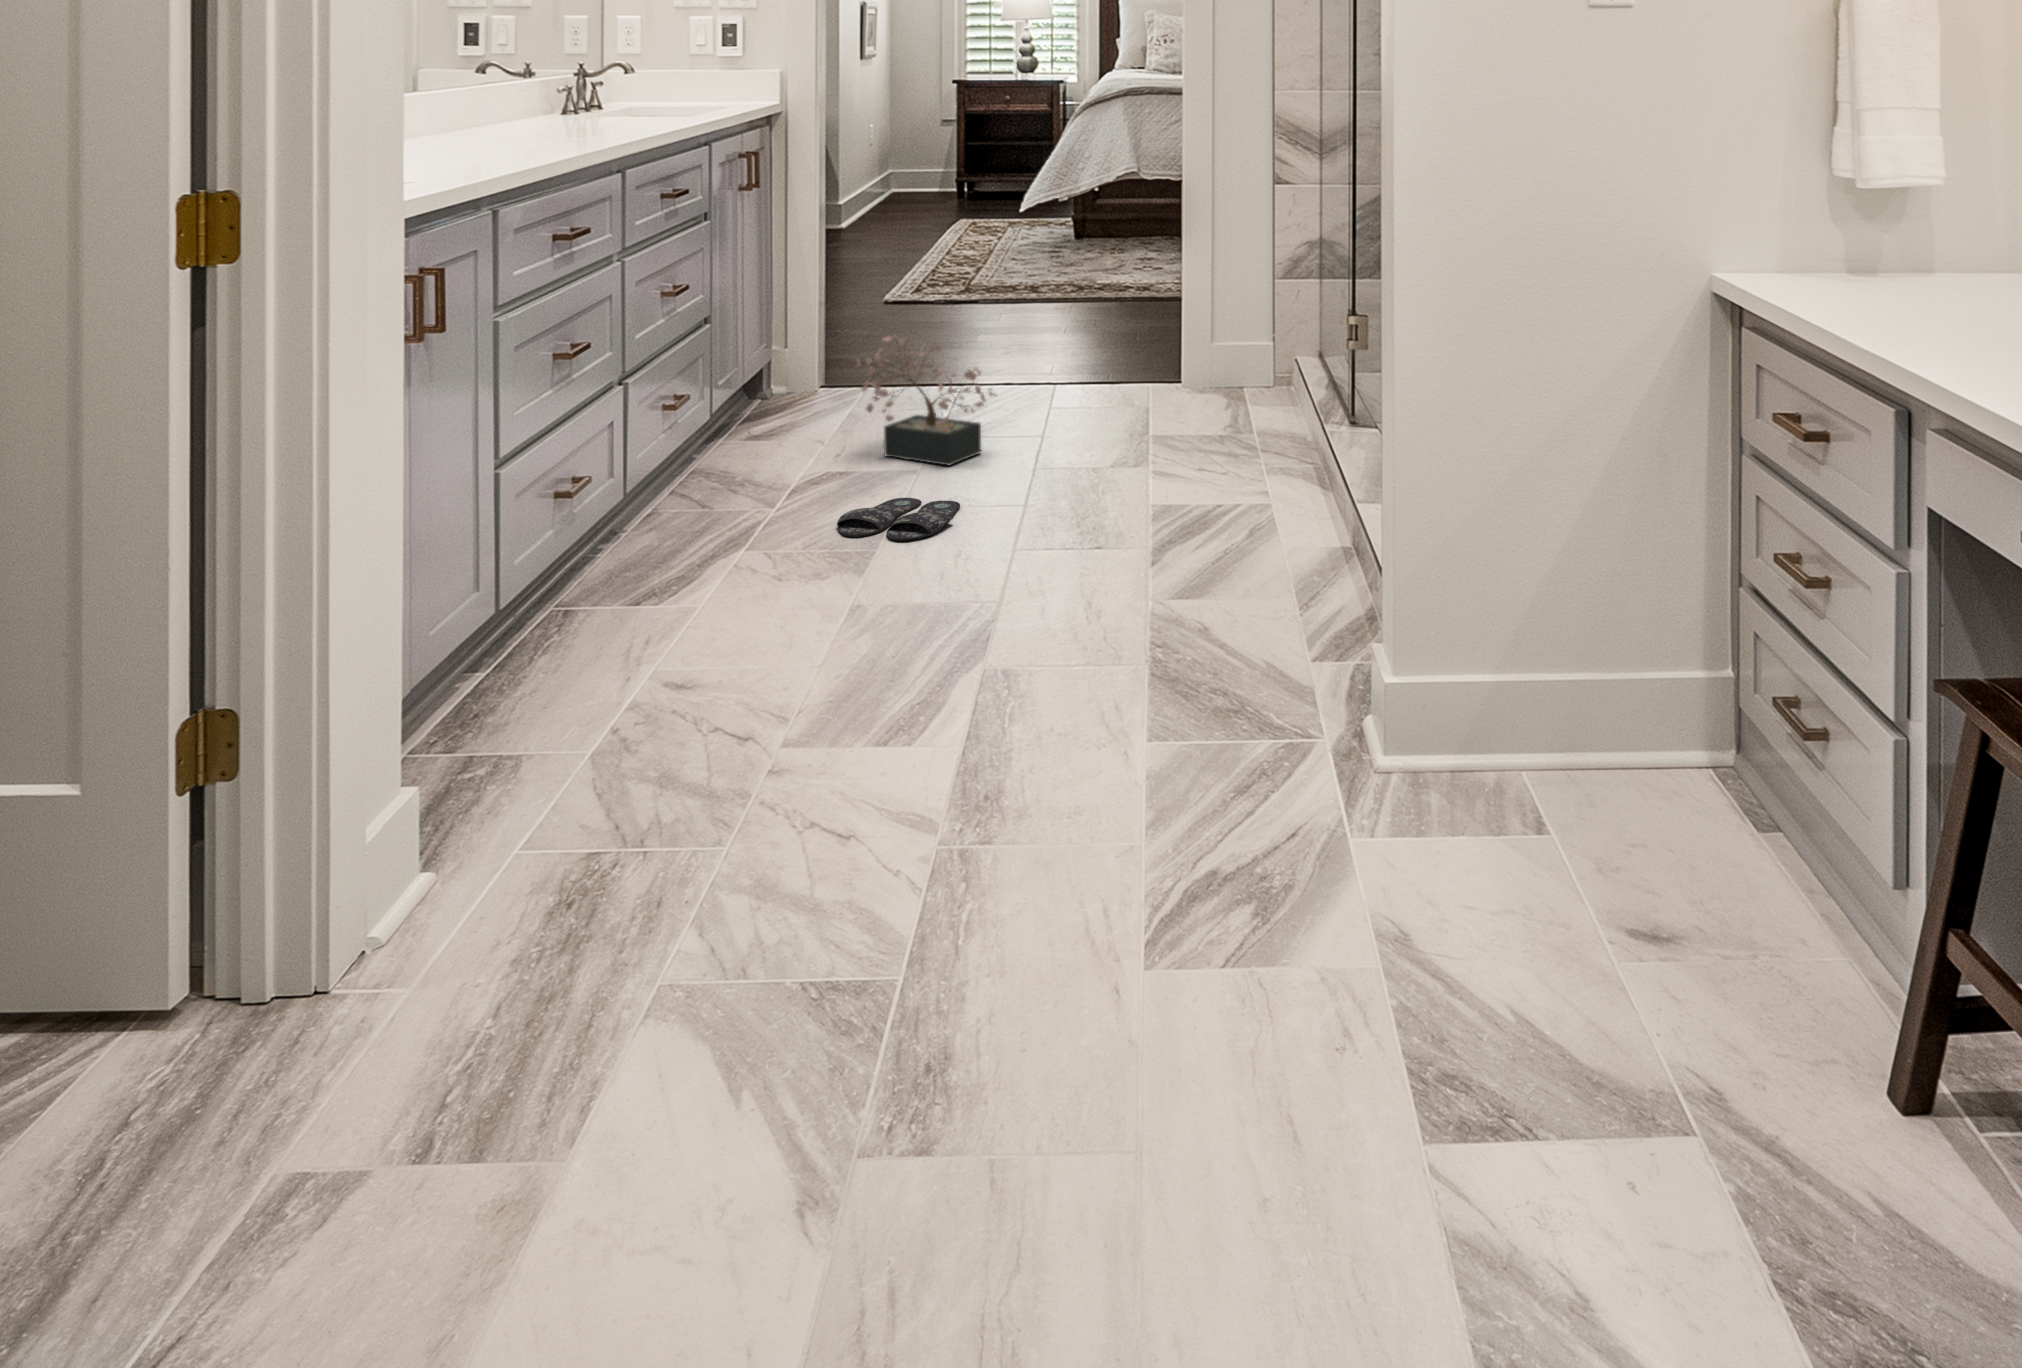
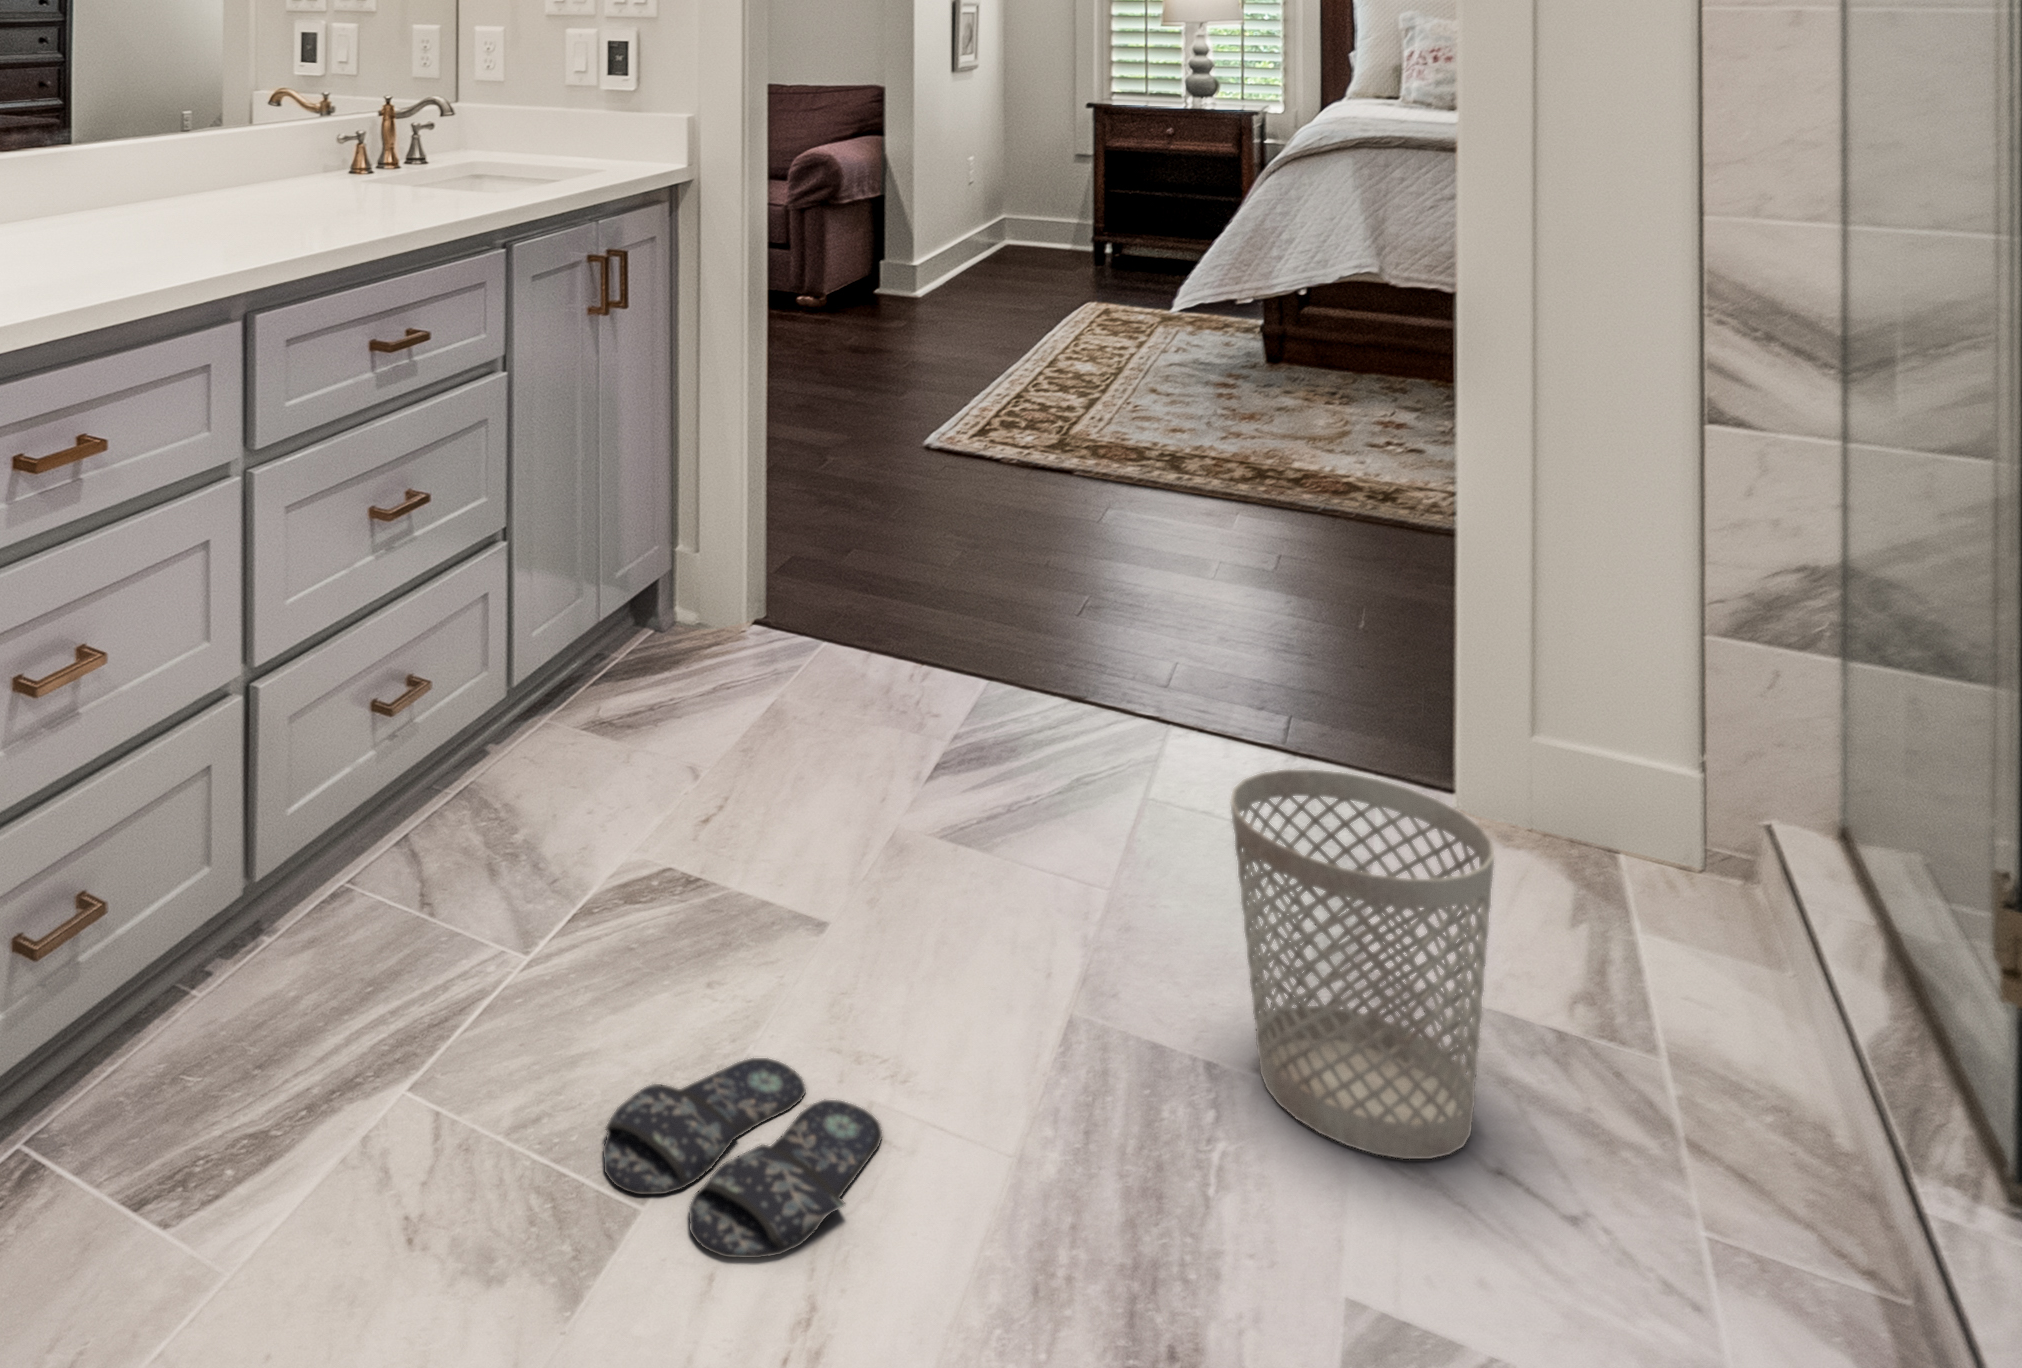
wastebasket: none [1097,333,1195,474] -> present [1231,769,1494,1159]
decorative plant: present [858,334,996,465] -> none [736,650,1013,963]

